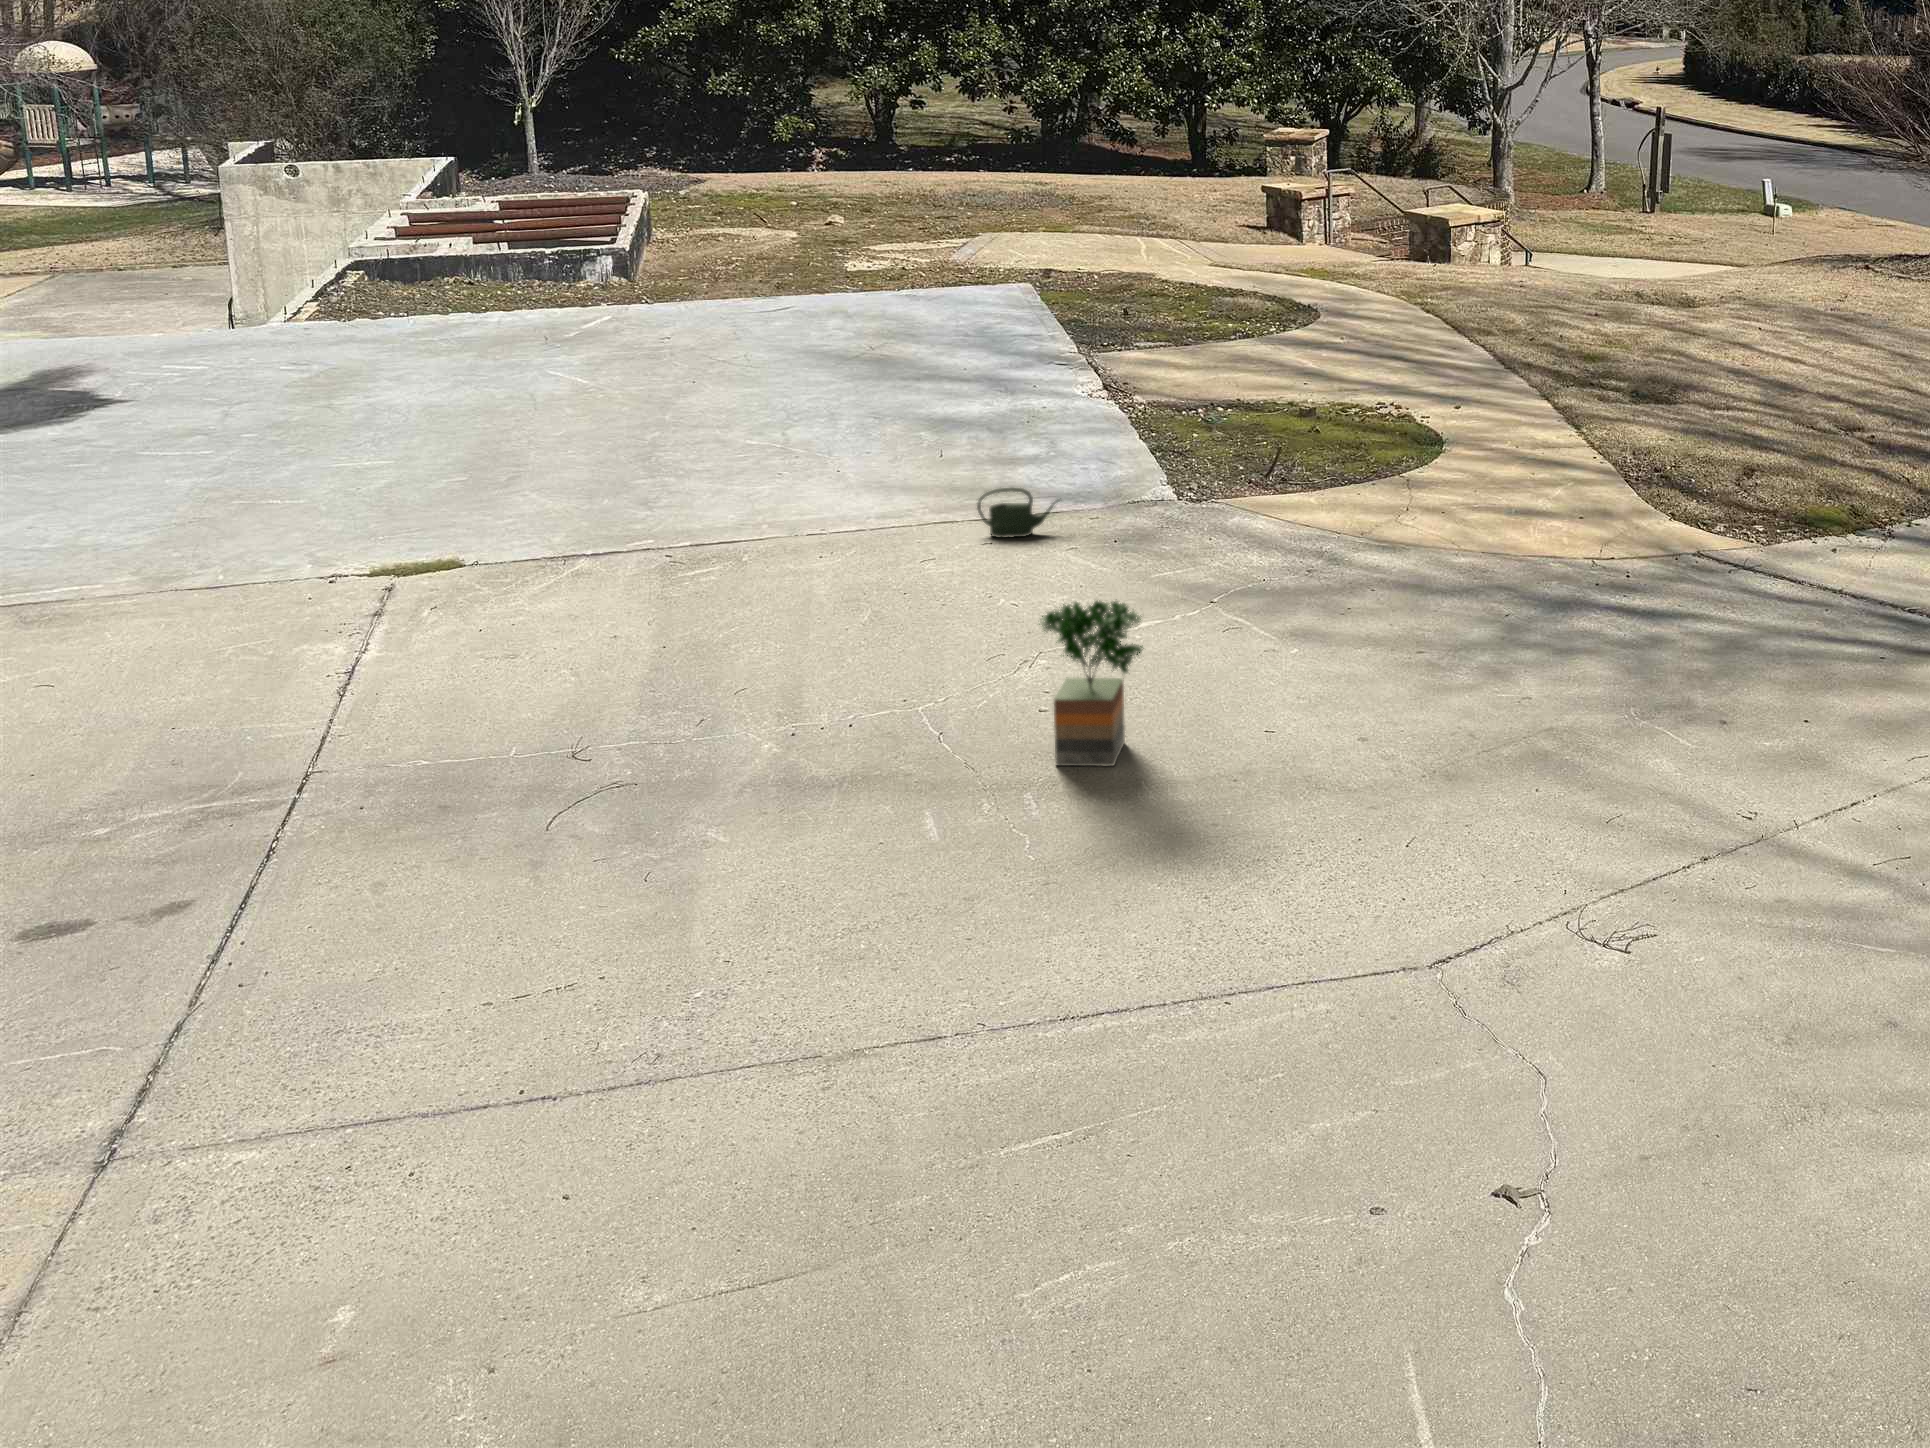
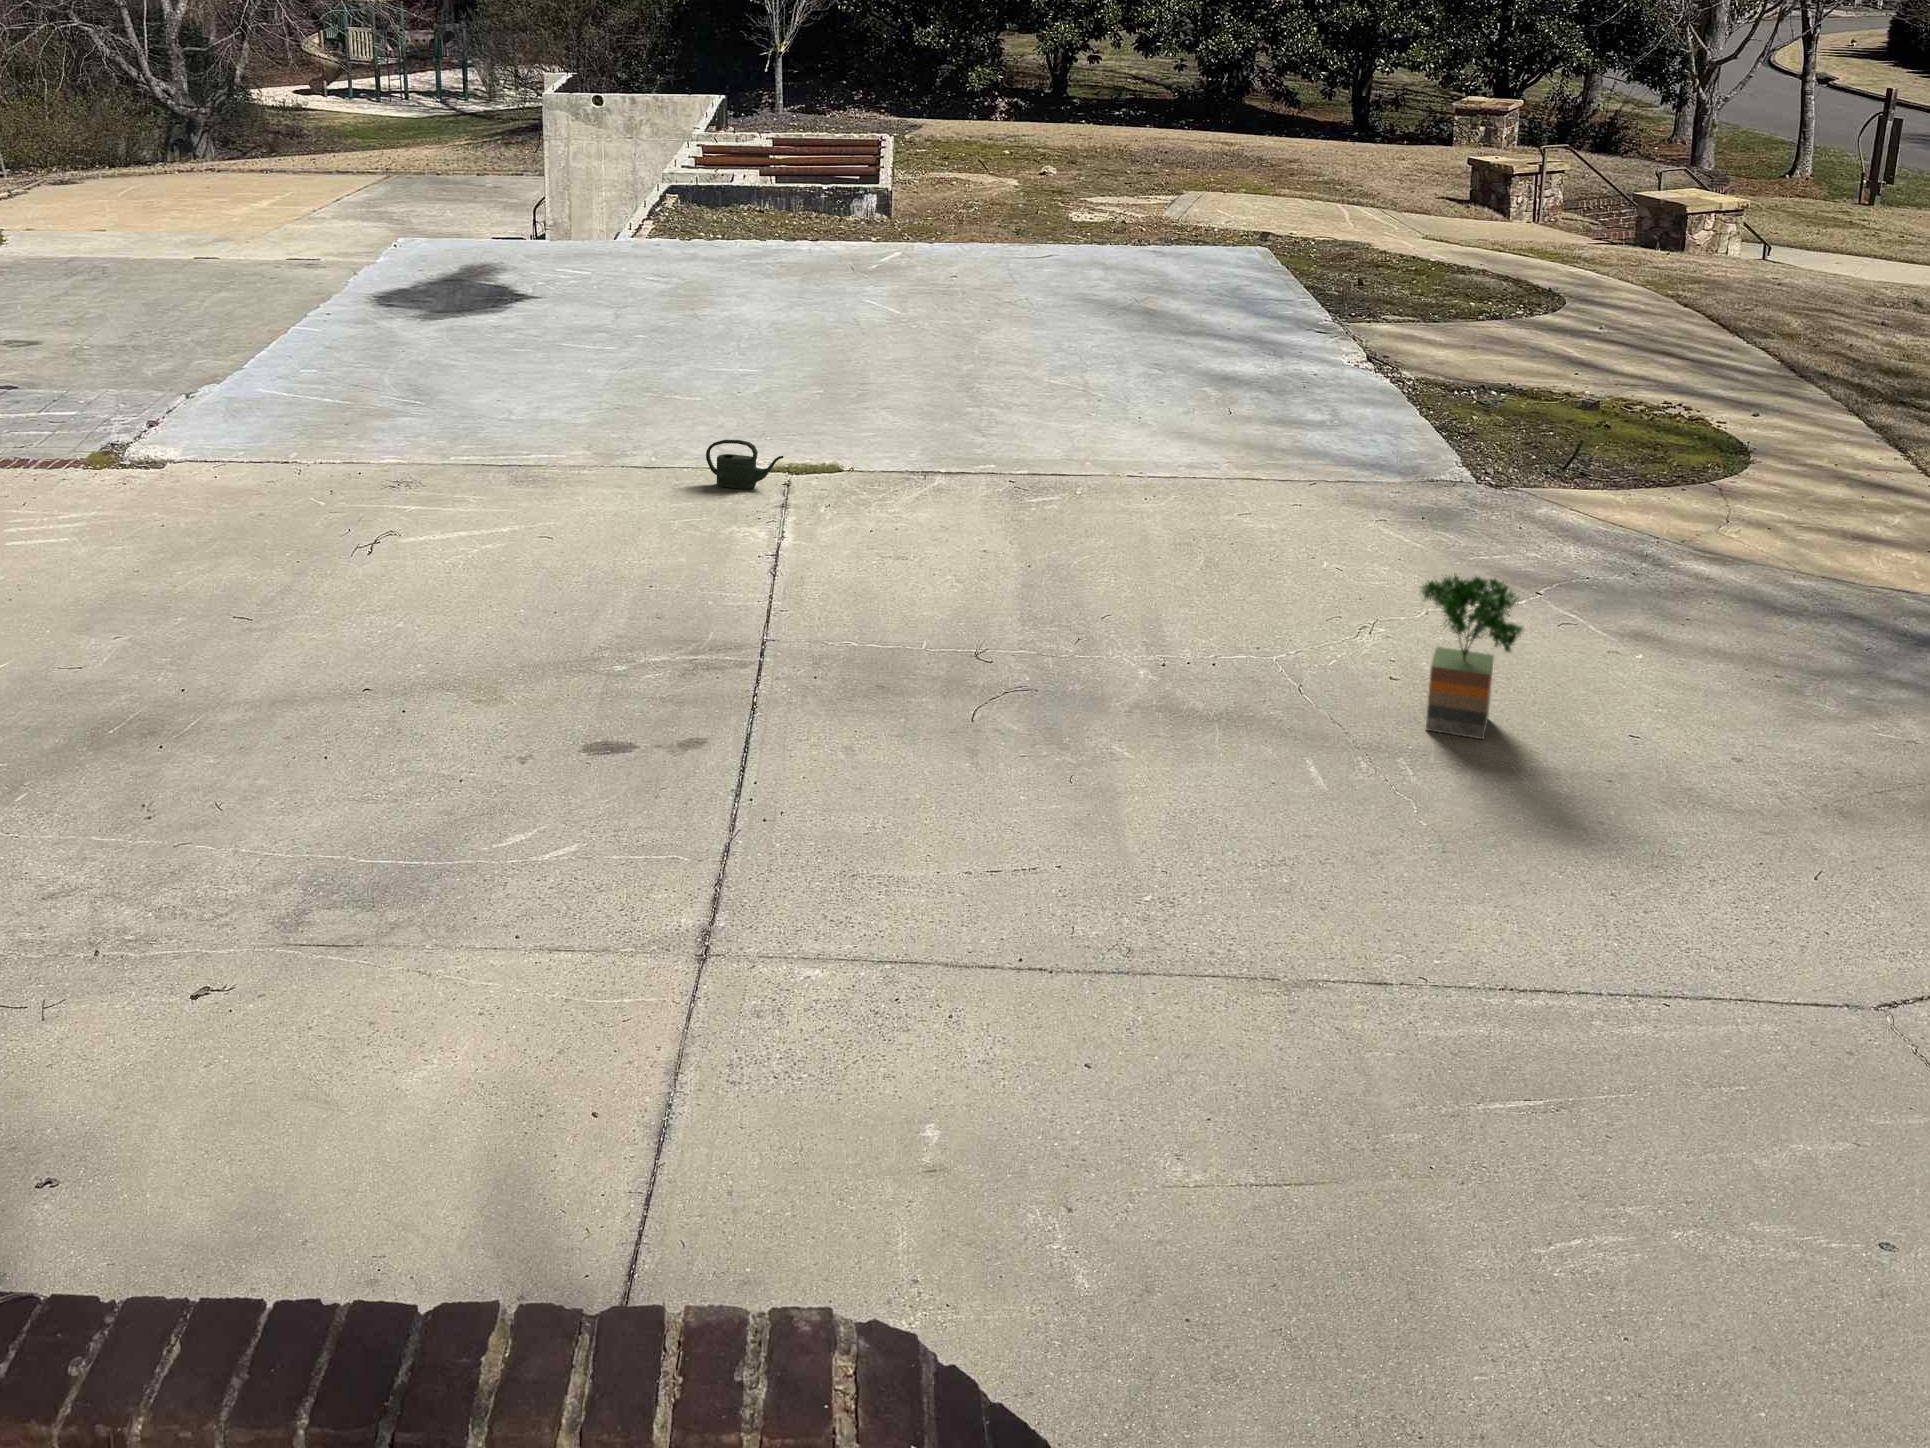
watering can: present [977,488,1061,538] -> present [706,440,783,489]

